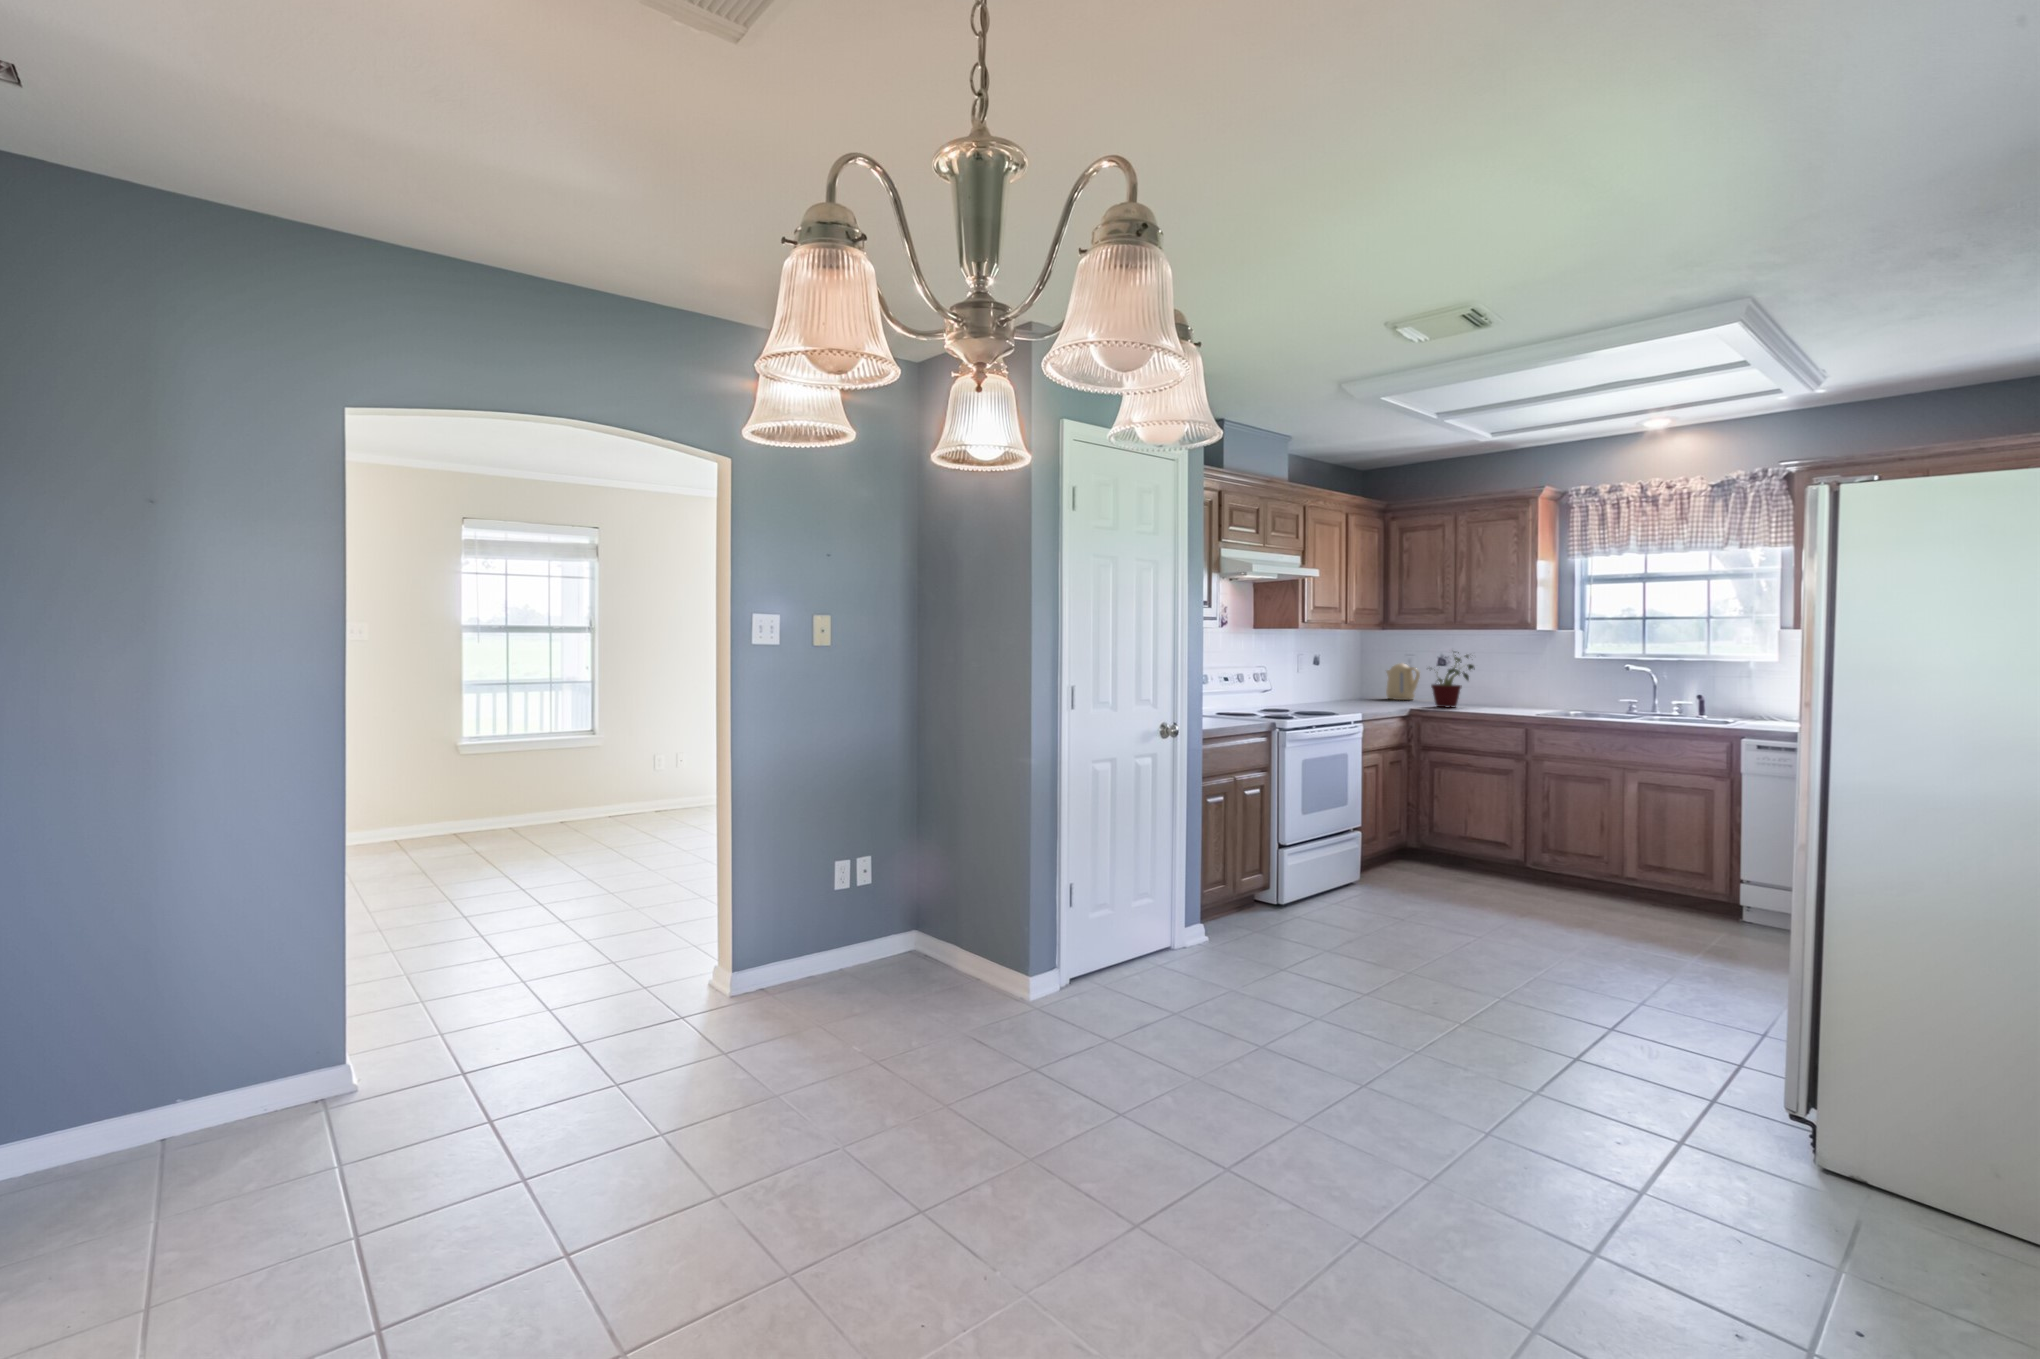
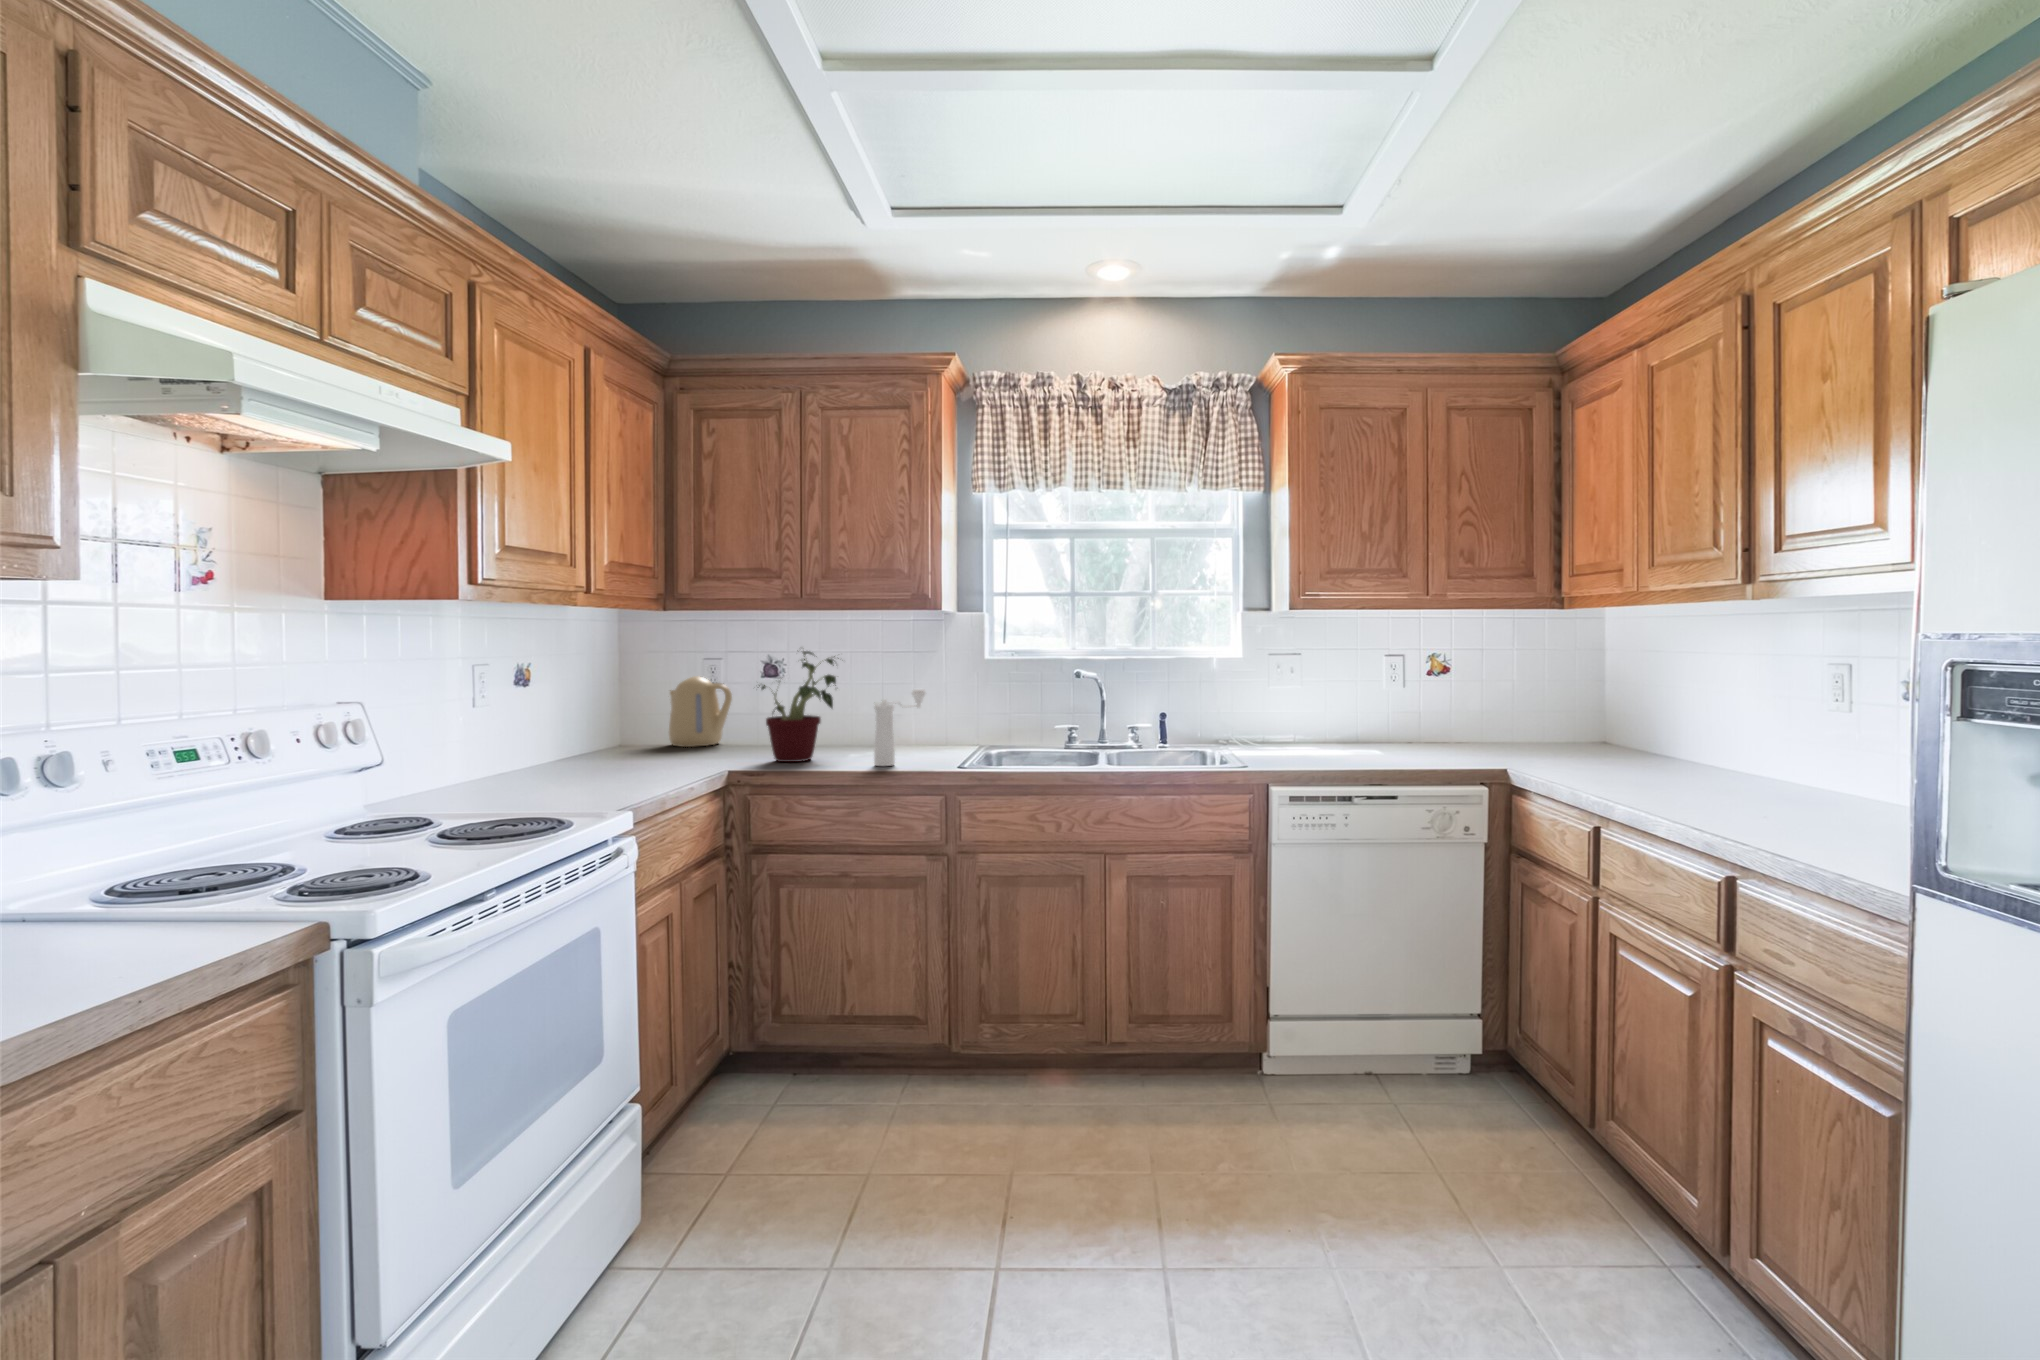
pepper mill: none [1487,673,1520,712] -> present [874,689,926,766]

